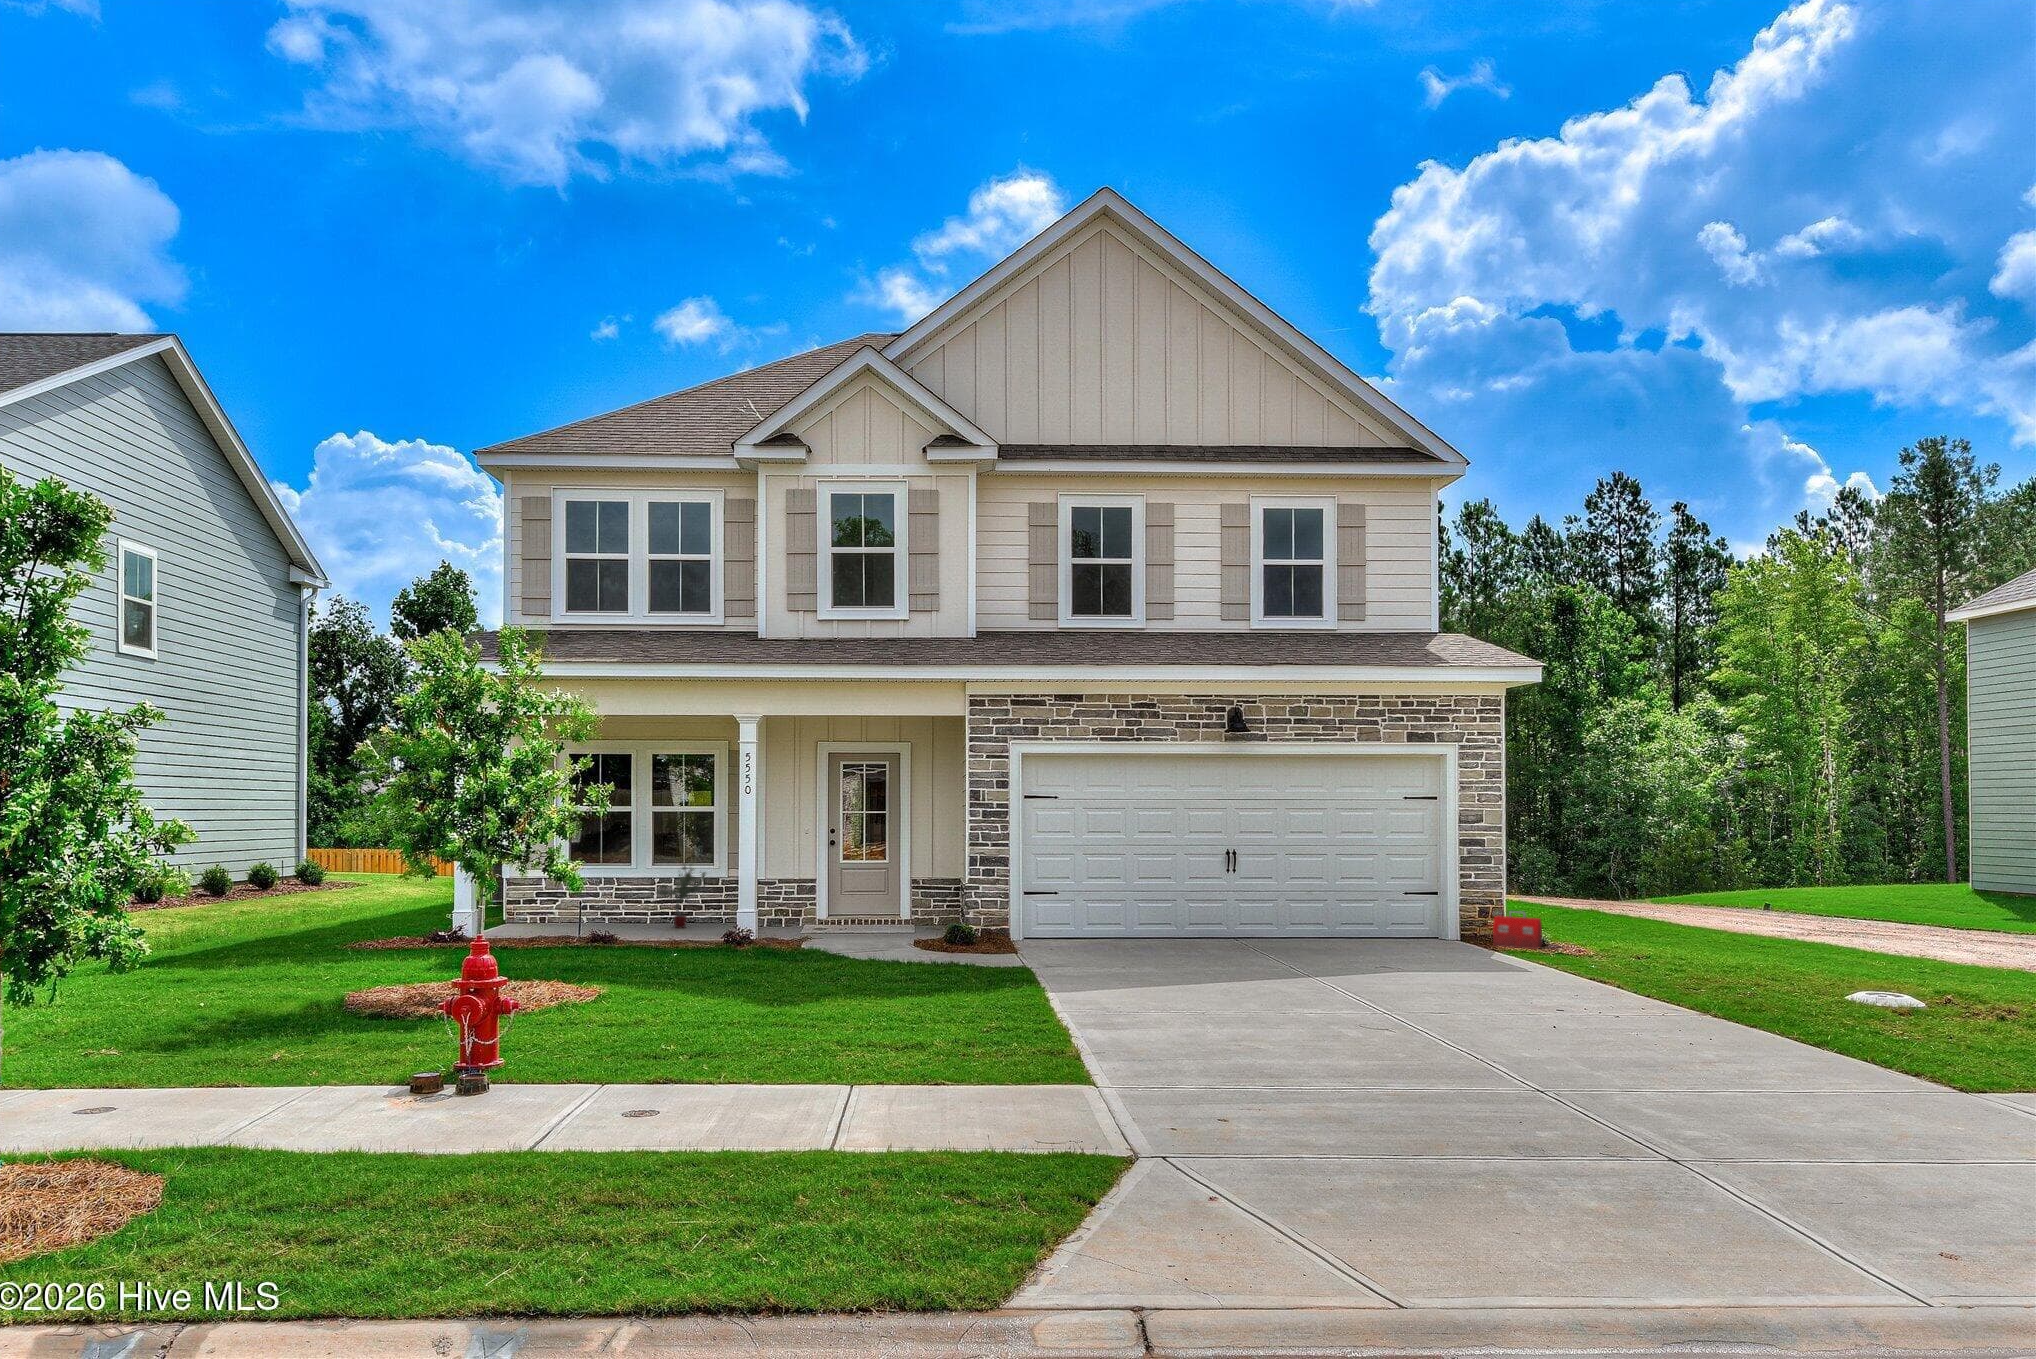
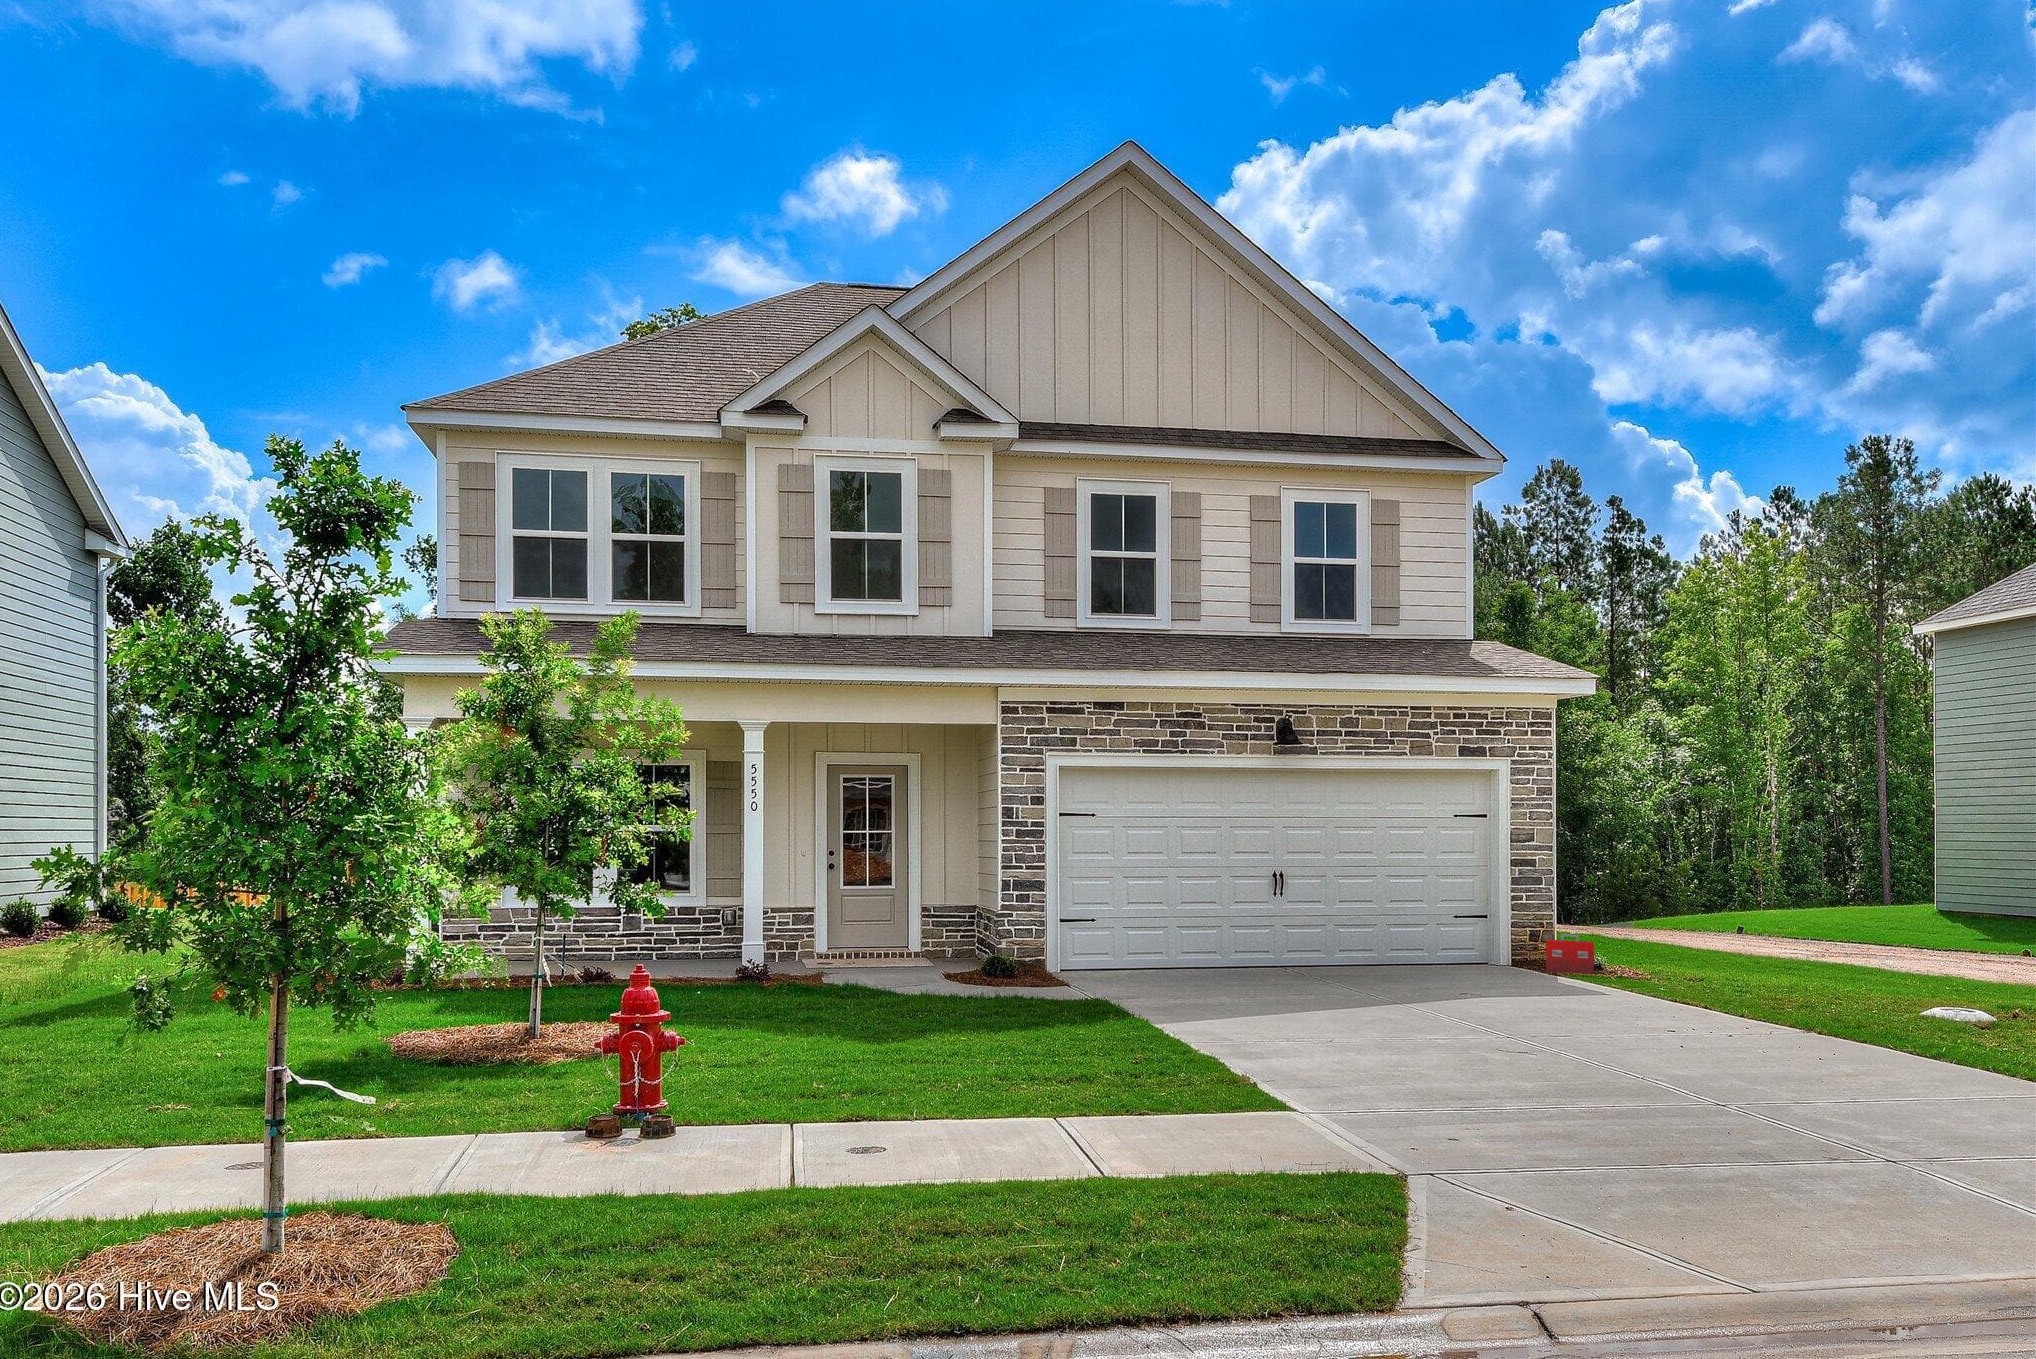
potted tree: present [657,866,706,928] -> none [627,891,689,966]

